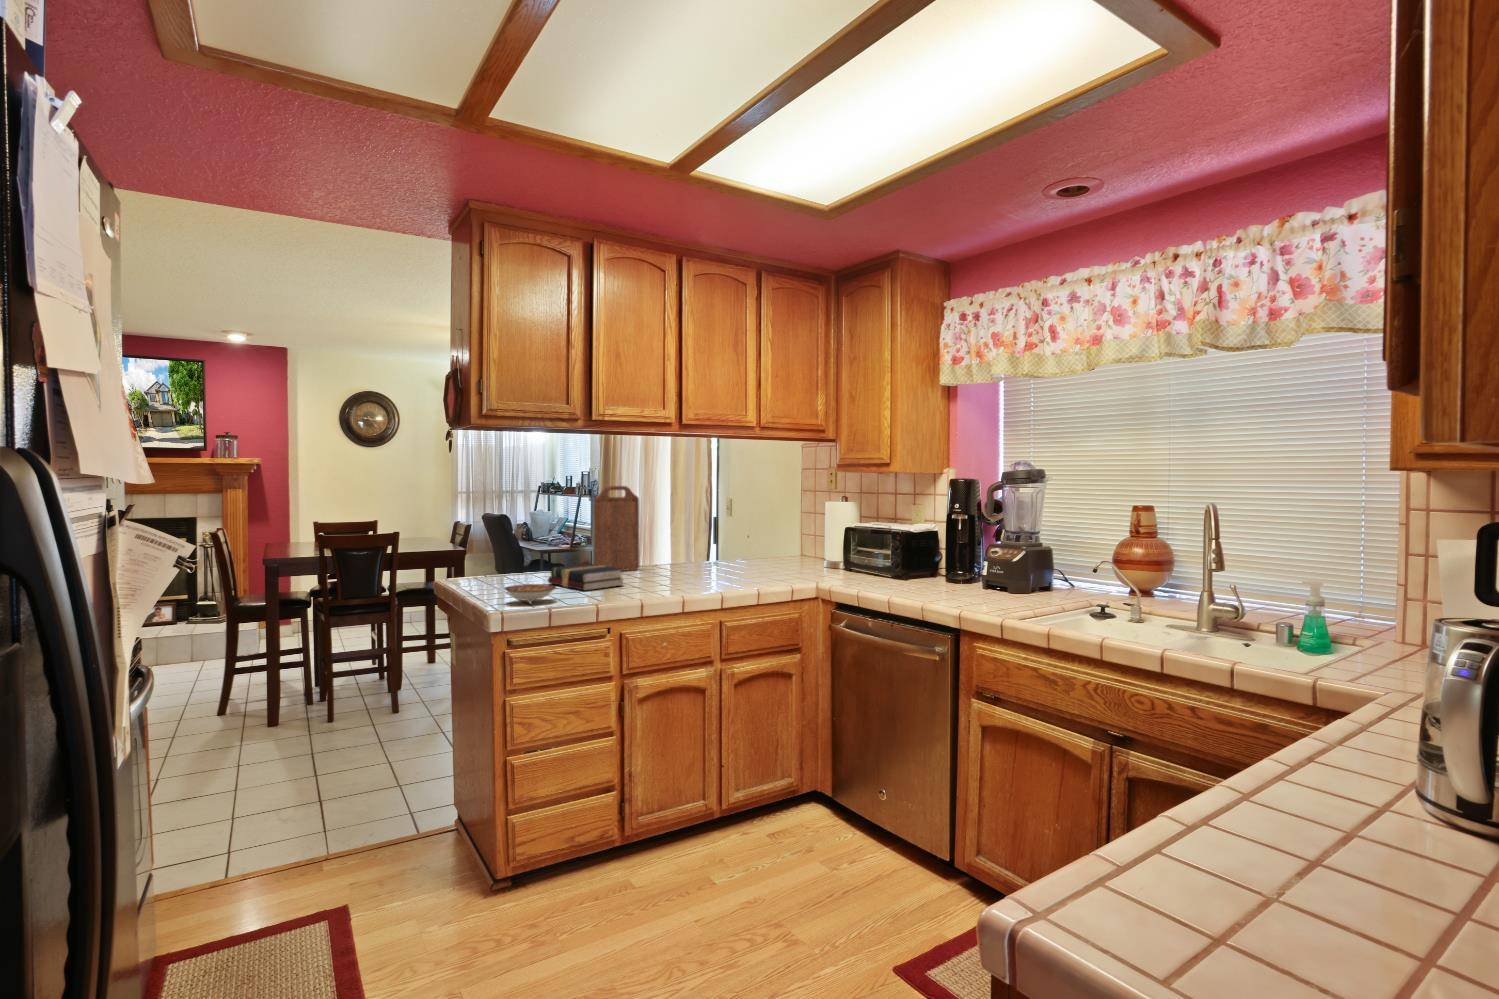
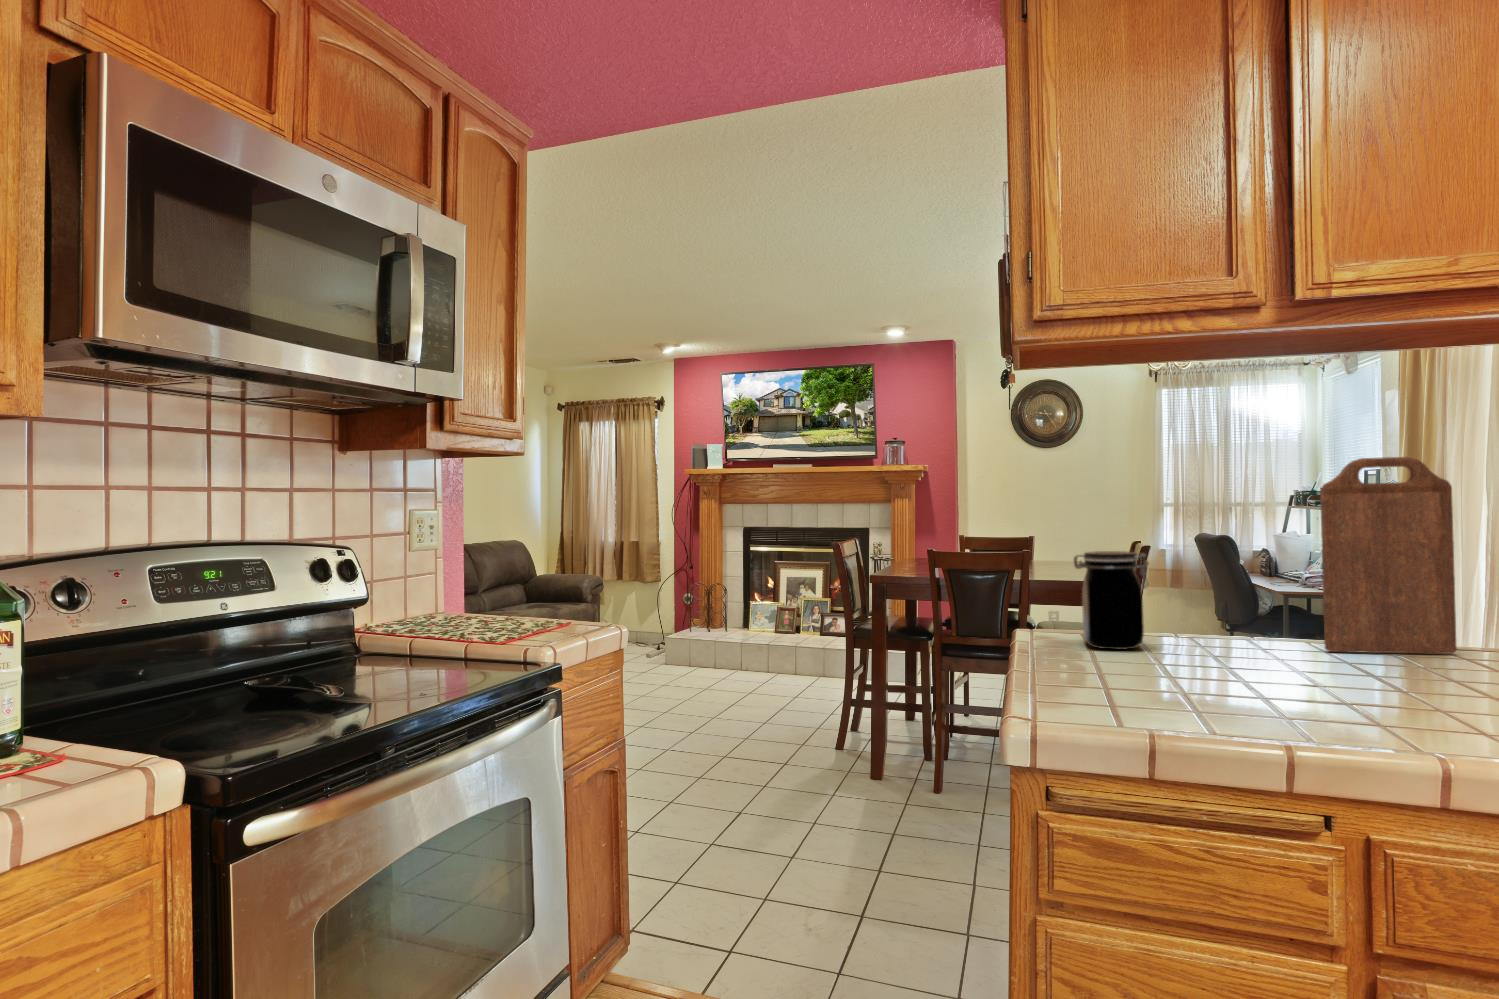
jar: none [484,531,523,582] -> present [1074,551,1149,650]
hardback book: present [548,564,623,591] -> none [1195,630,1395,697]
ceramic bowl: present [504,584,556,602] -> none [1049,666,1175,711]

